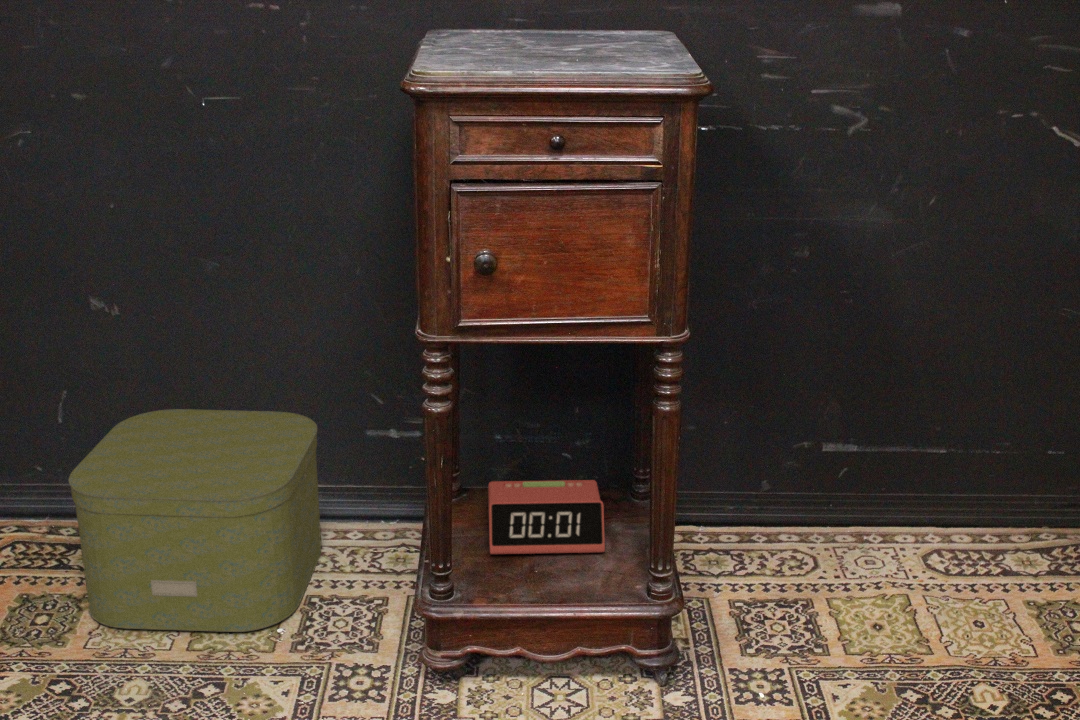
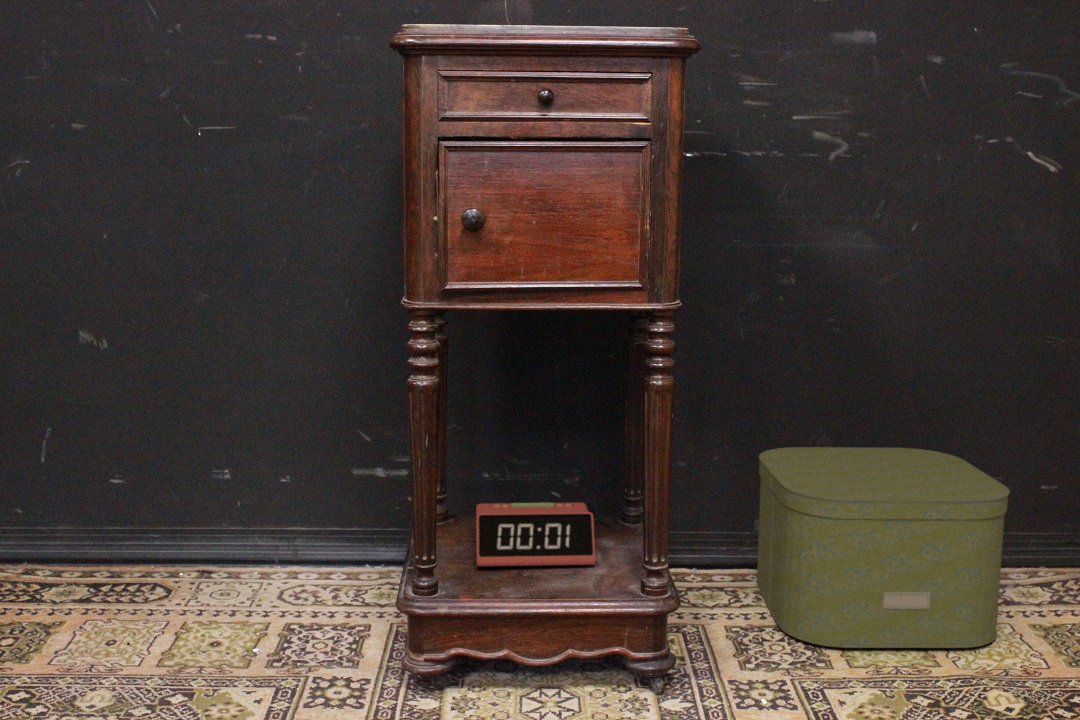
storage box: present [69,409,322,632] -> present [757,447,1010,648]

